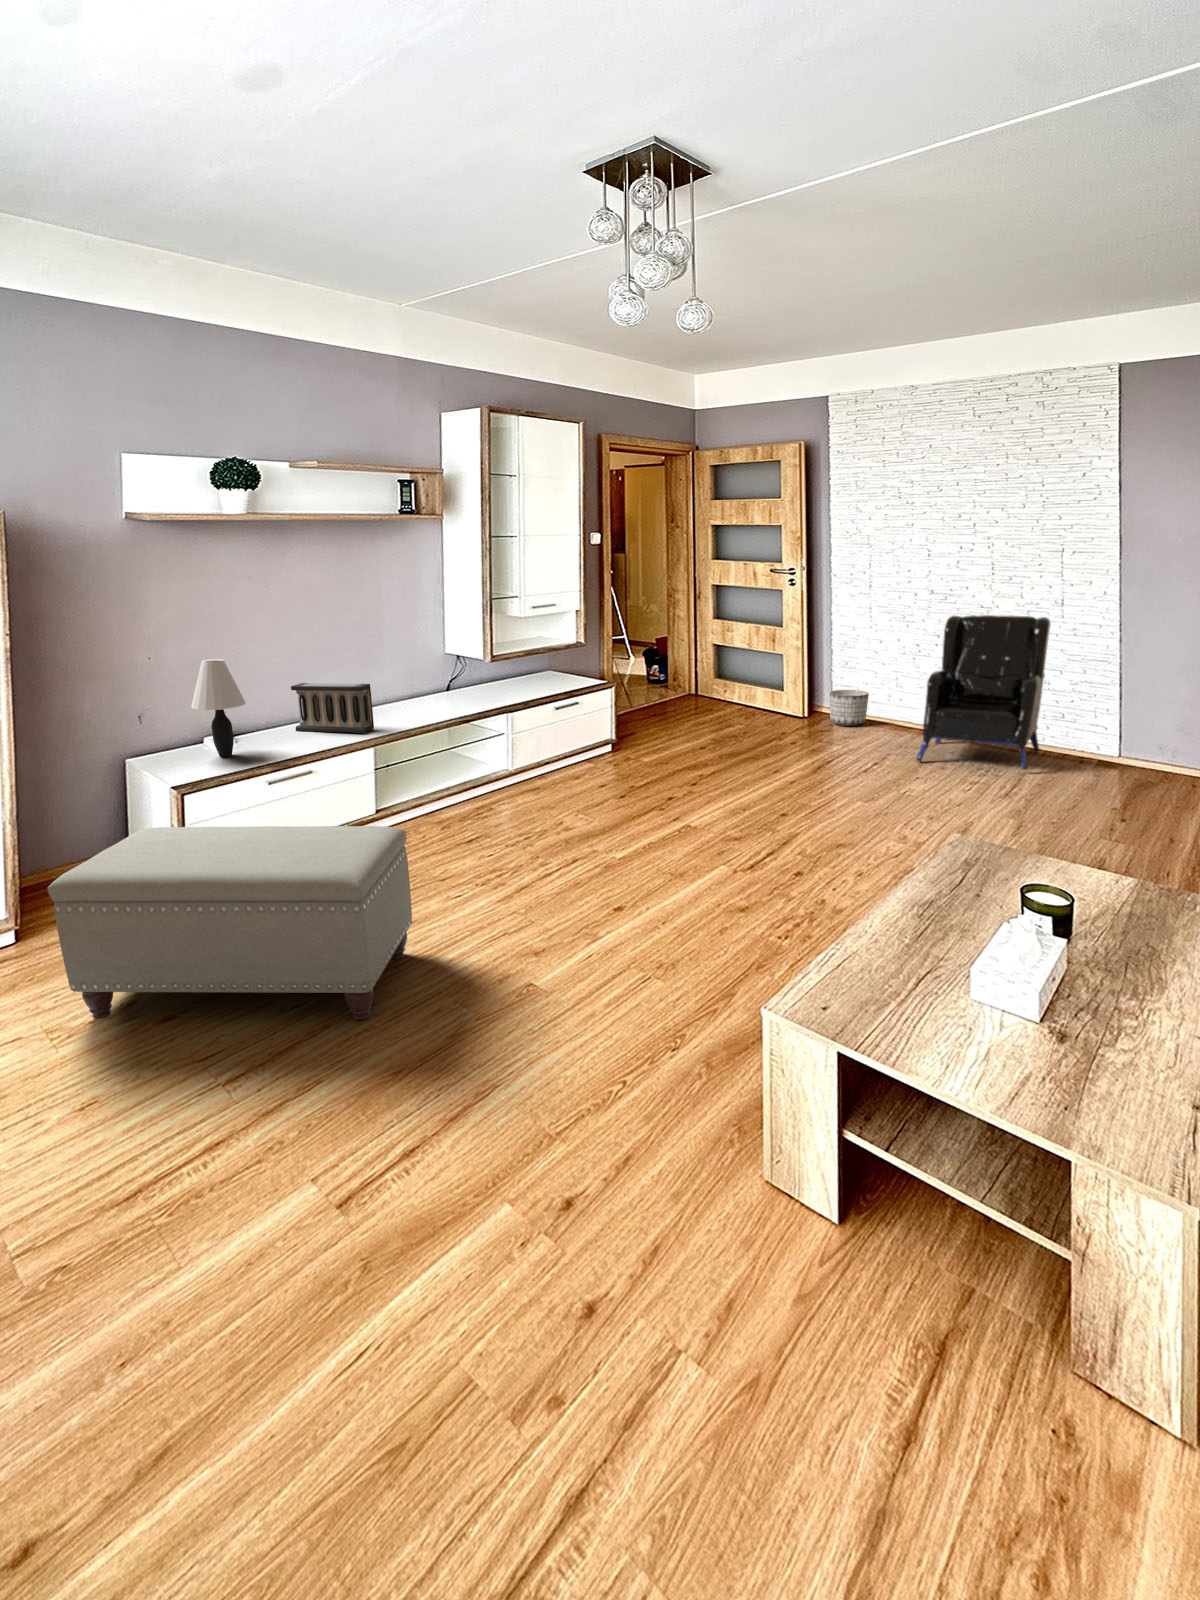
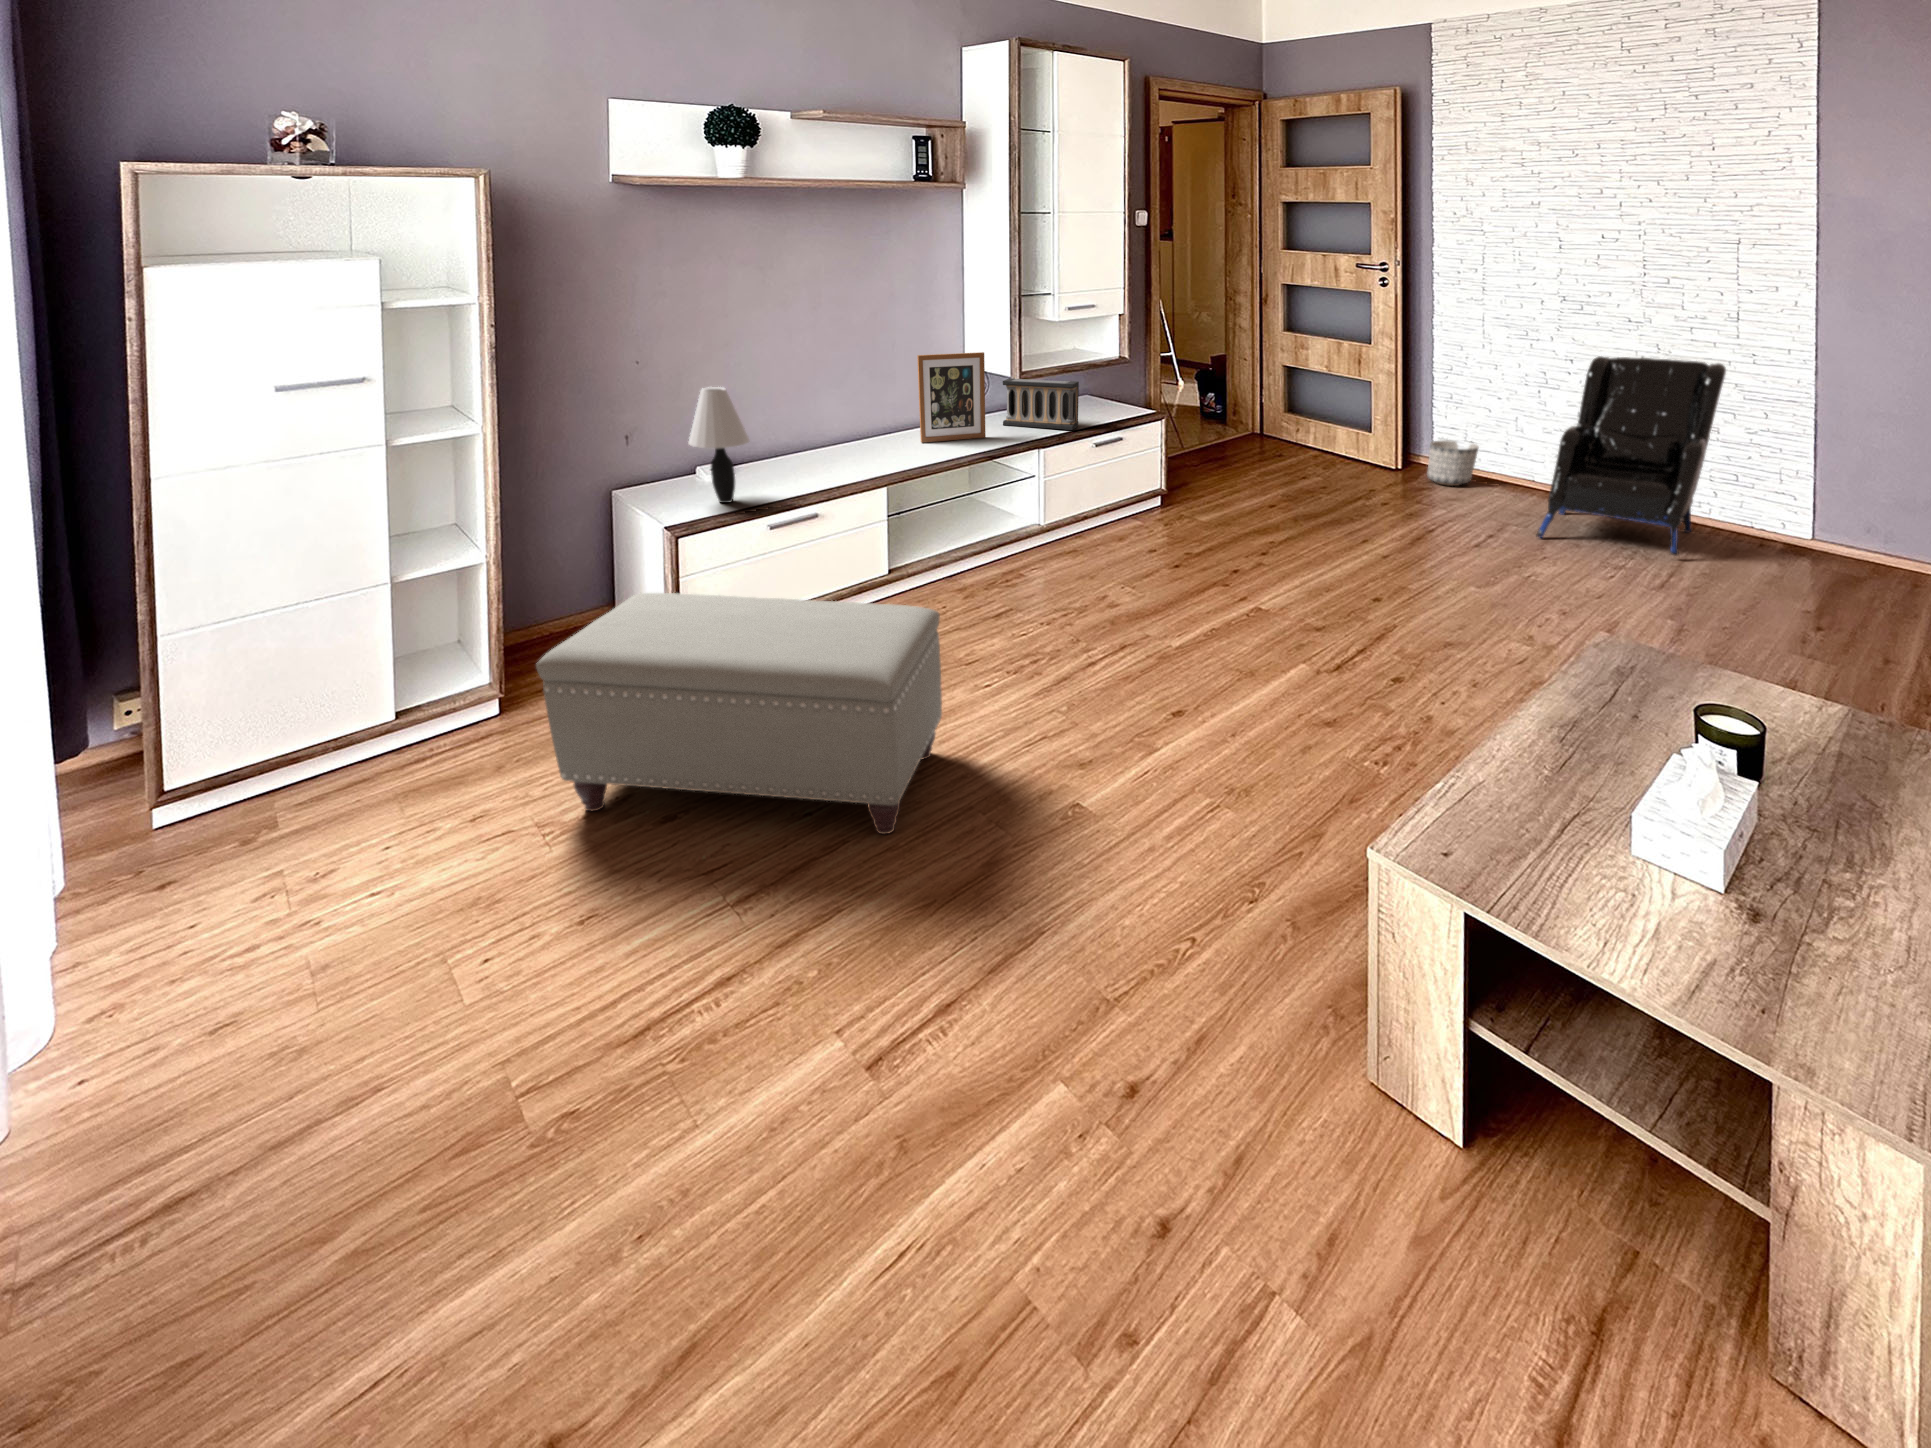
picture frame: none [393,628,455,704] -> present [917,352,986,443]
speaker: present [291,683,374,733] -> present [1003,378,1079,430]

